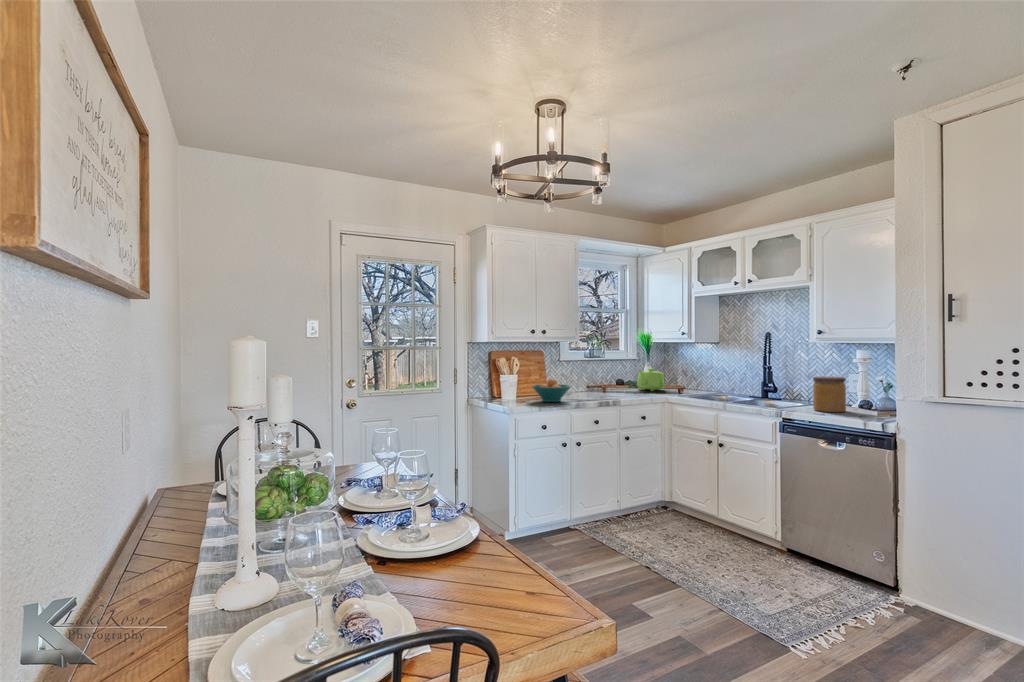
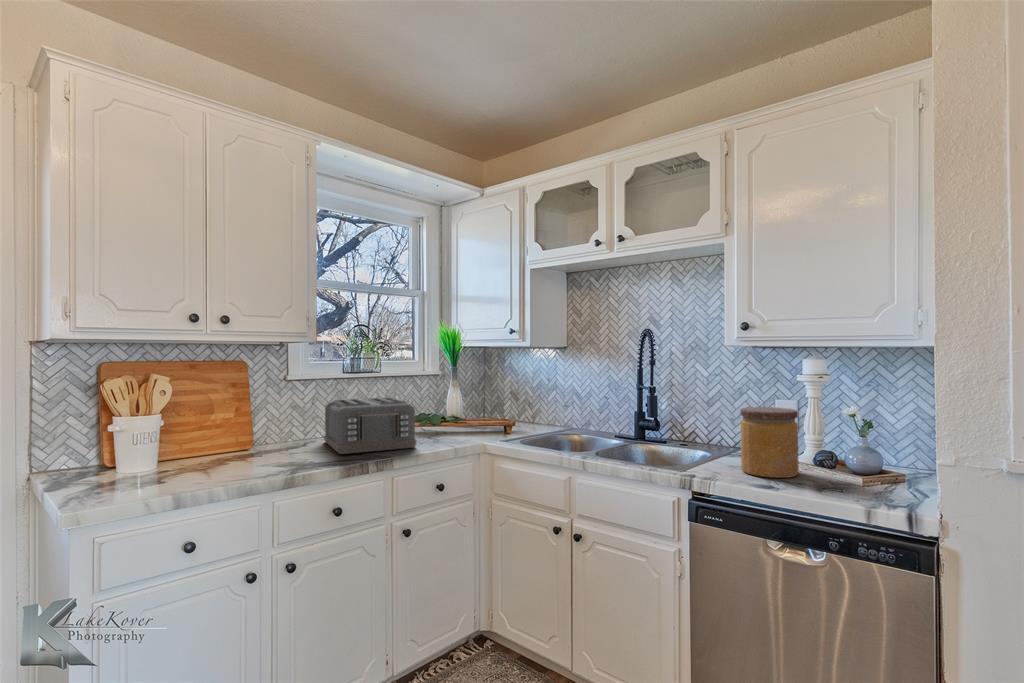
teapot: present [637,369,665,391] -> none [434,392,481,432]
toaster: none [581,371,632,397] -> present [324,398,417,454]
fruit bowl: present [532,379,571,402] -> none [185,422,281,476]

